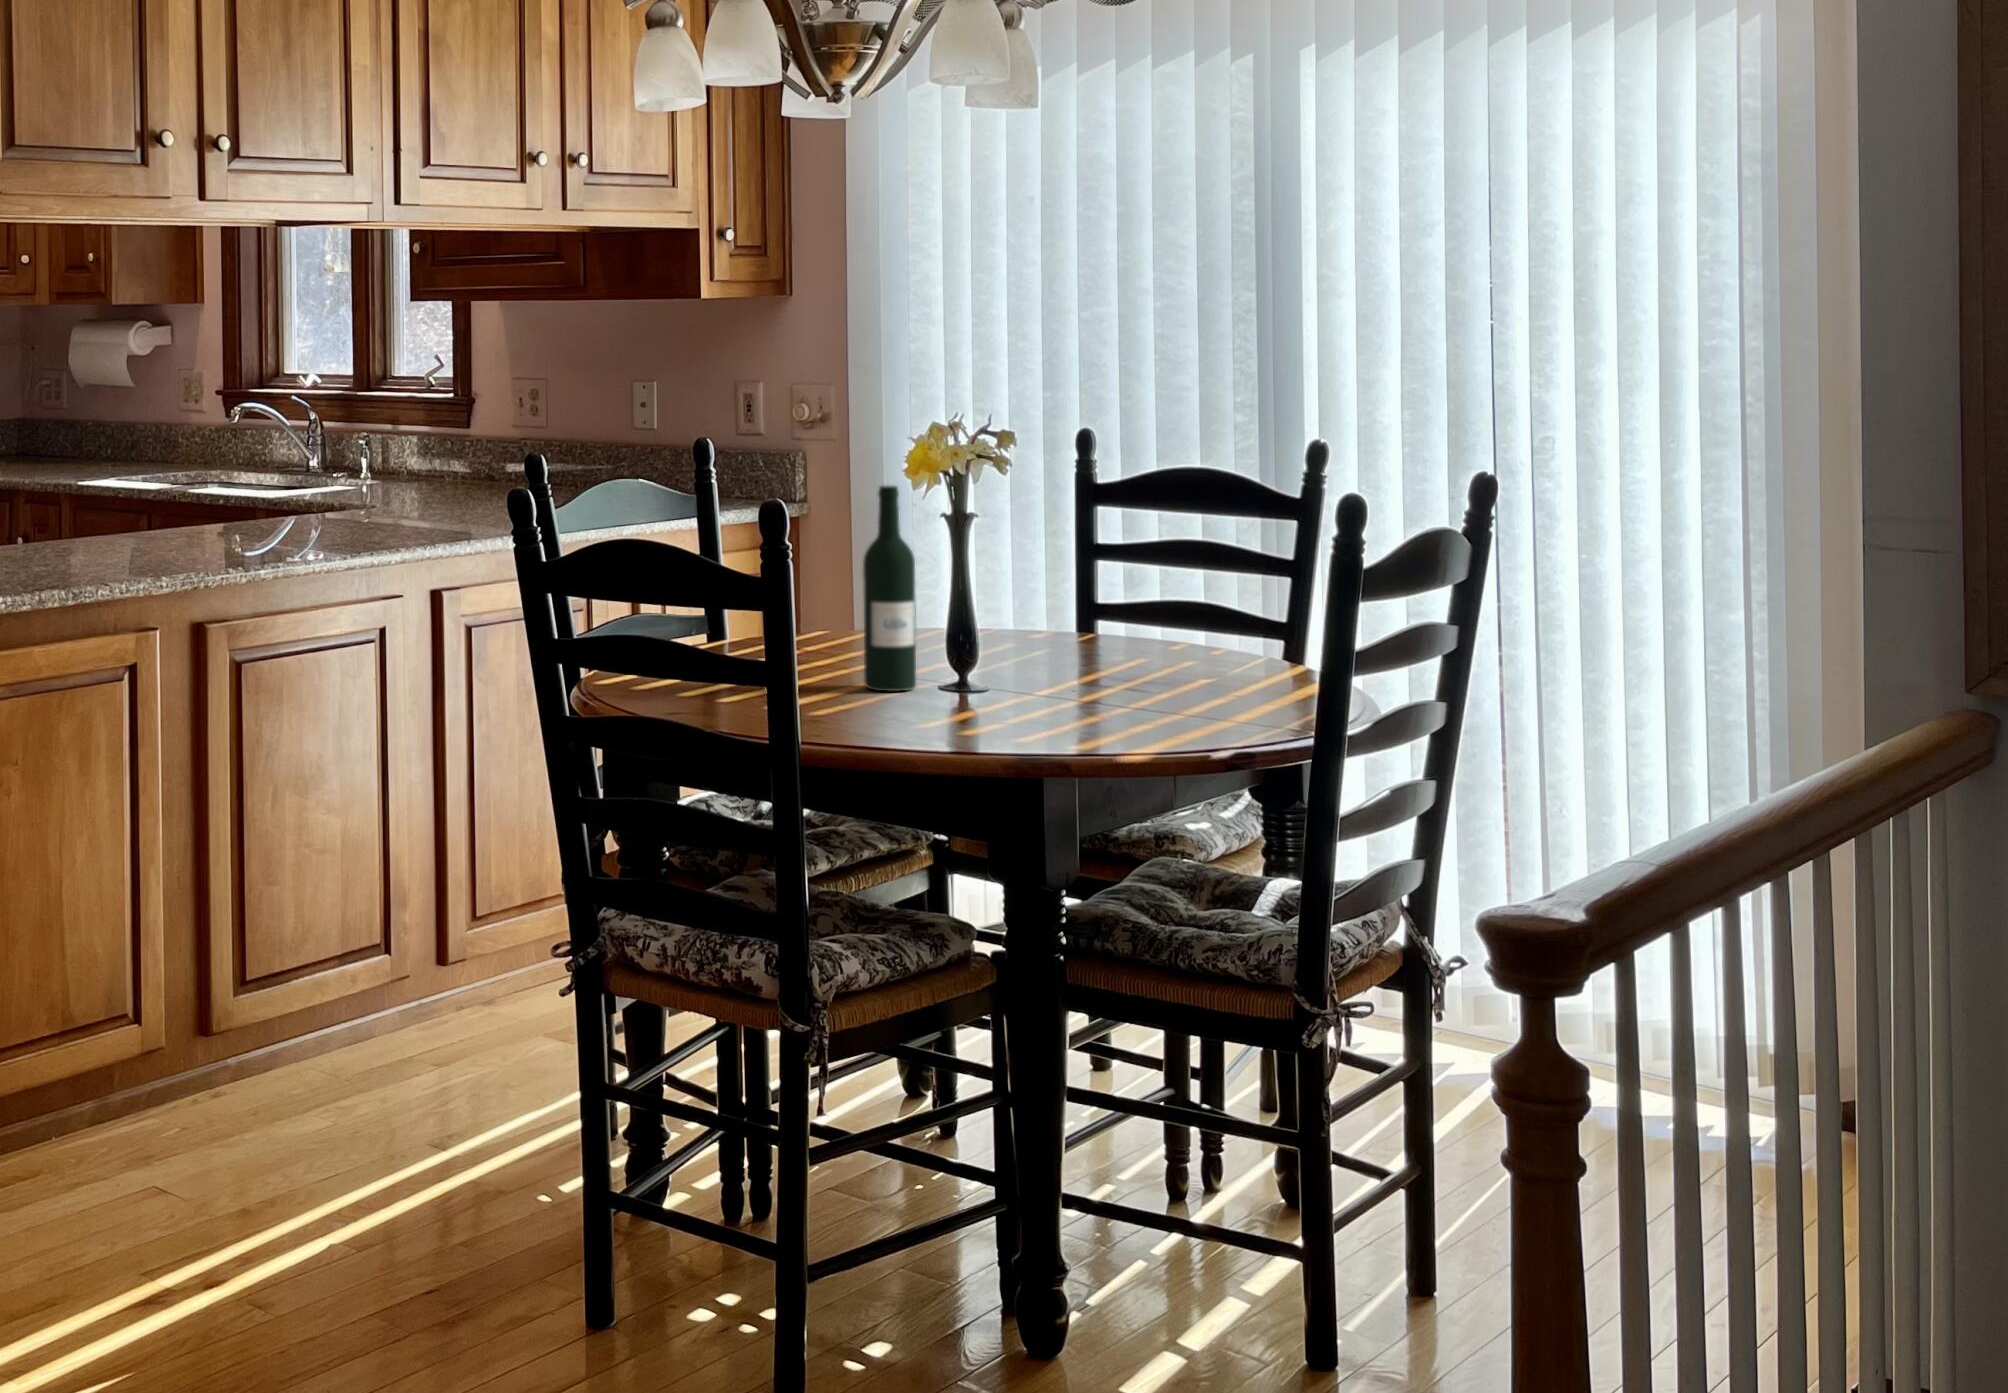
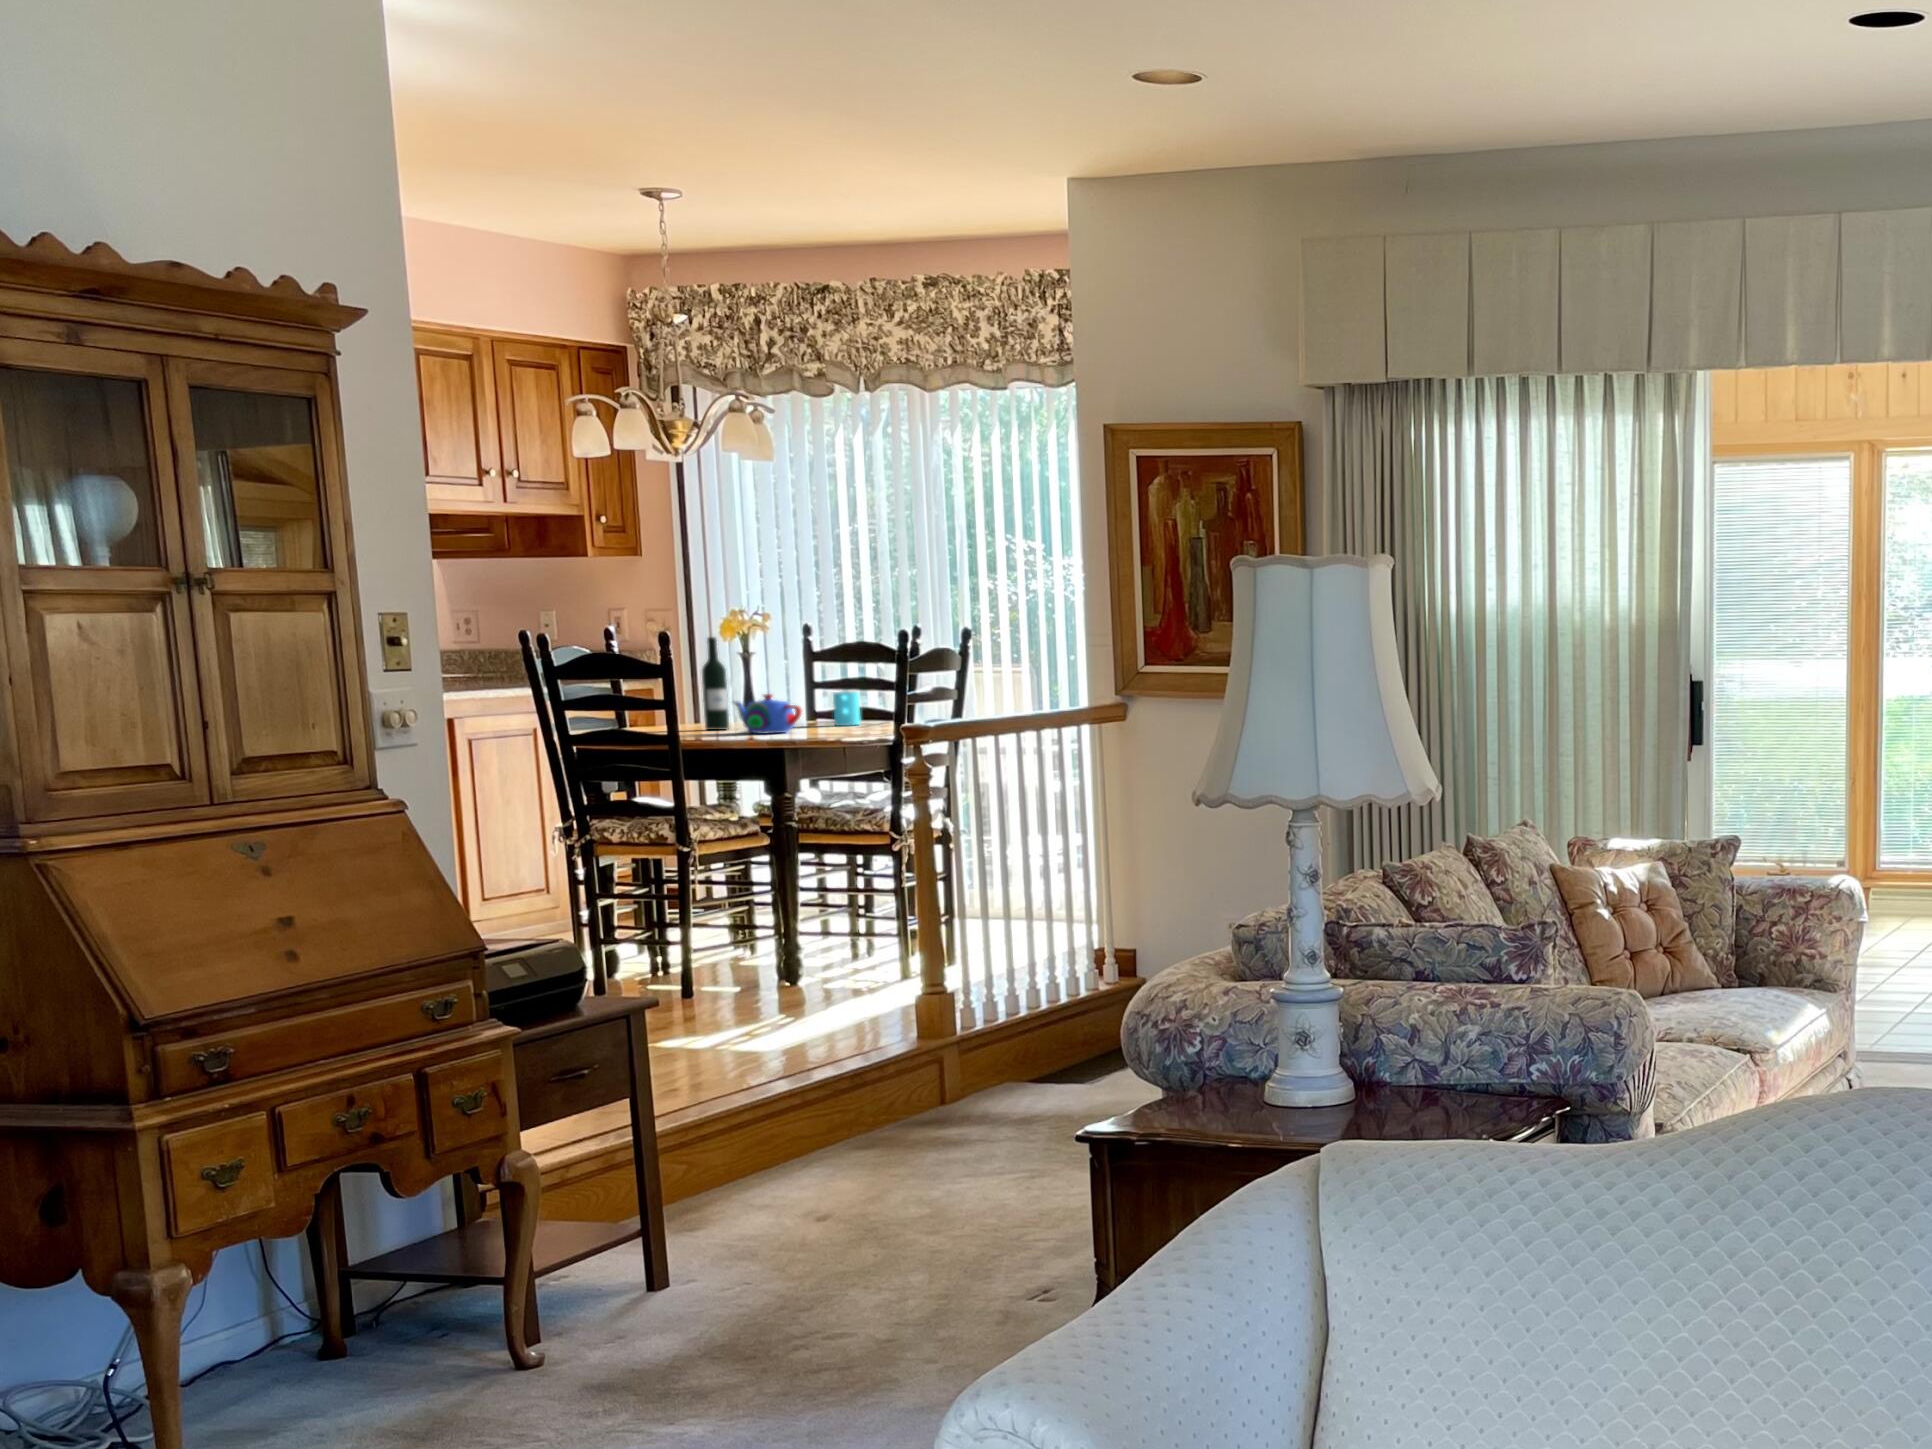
cup: none [1145,605,1205,687] -> present [833,691,861,726]
teapot: none [923,631,1084,729] -> present [733,694,801,734]

